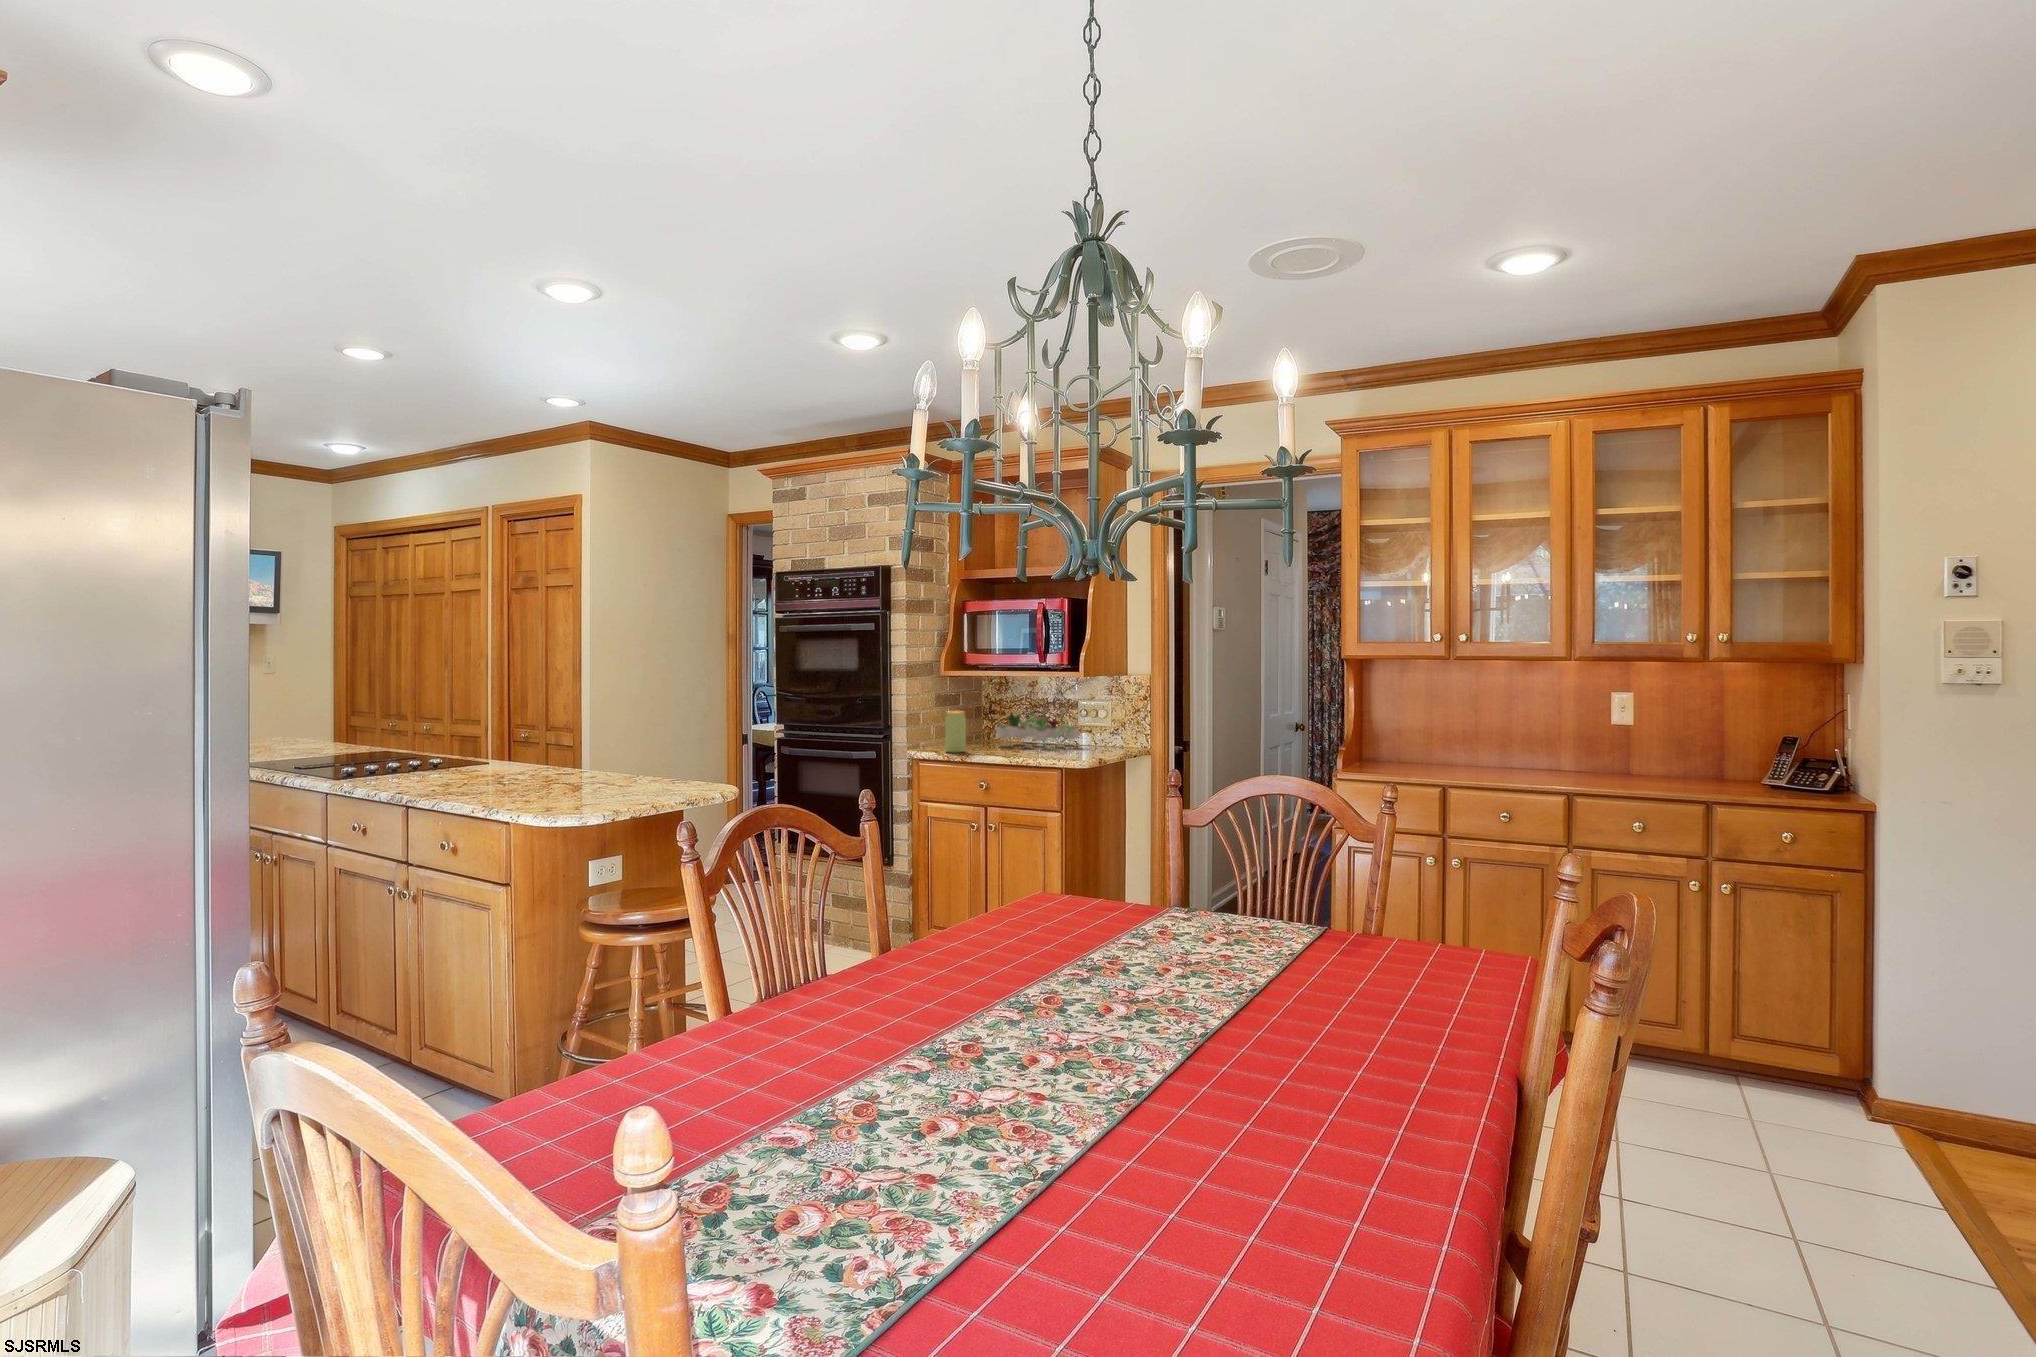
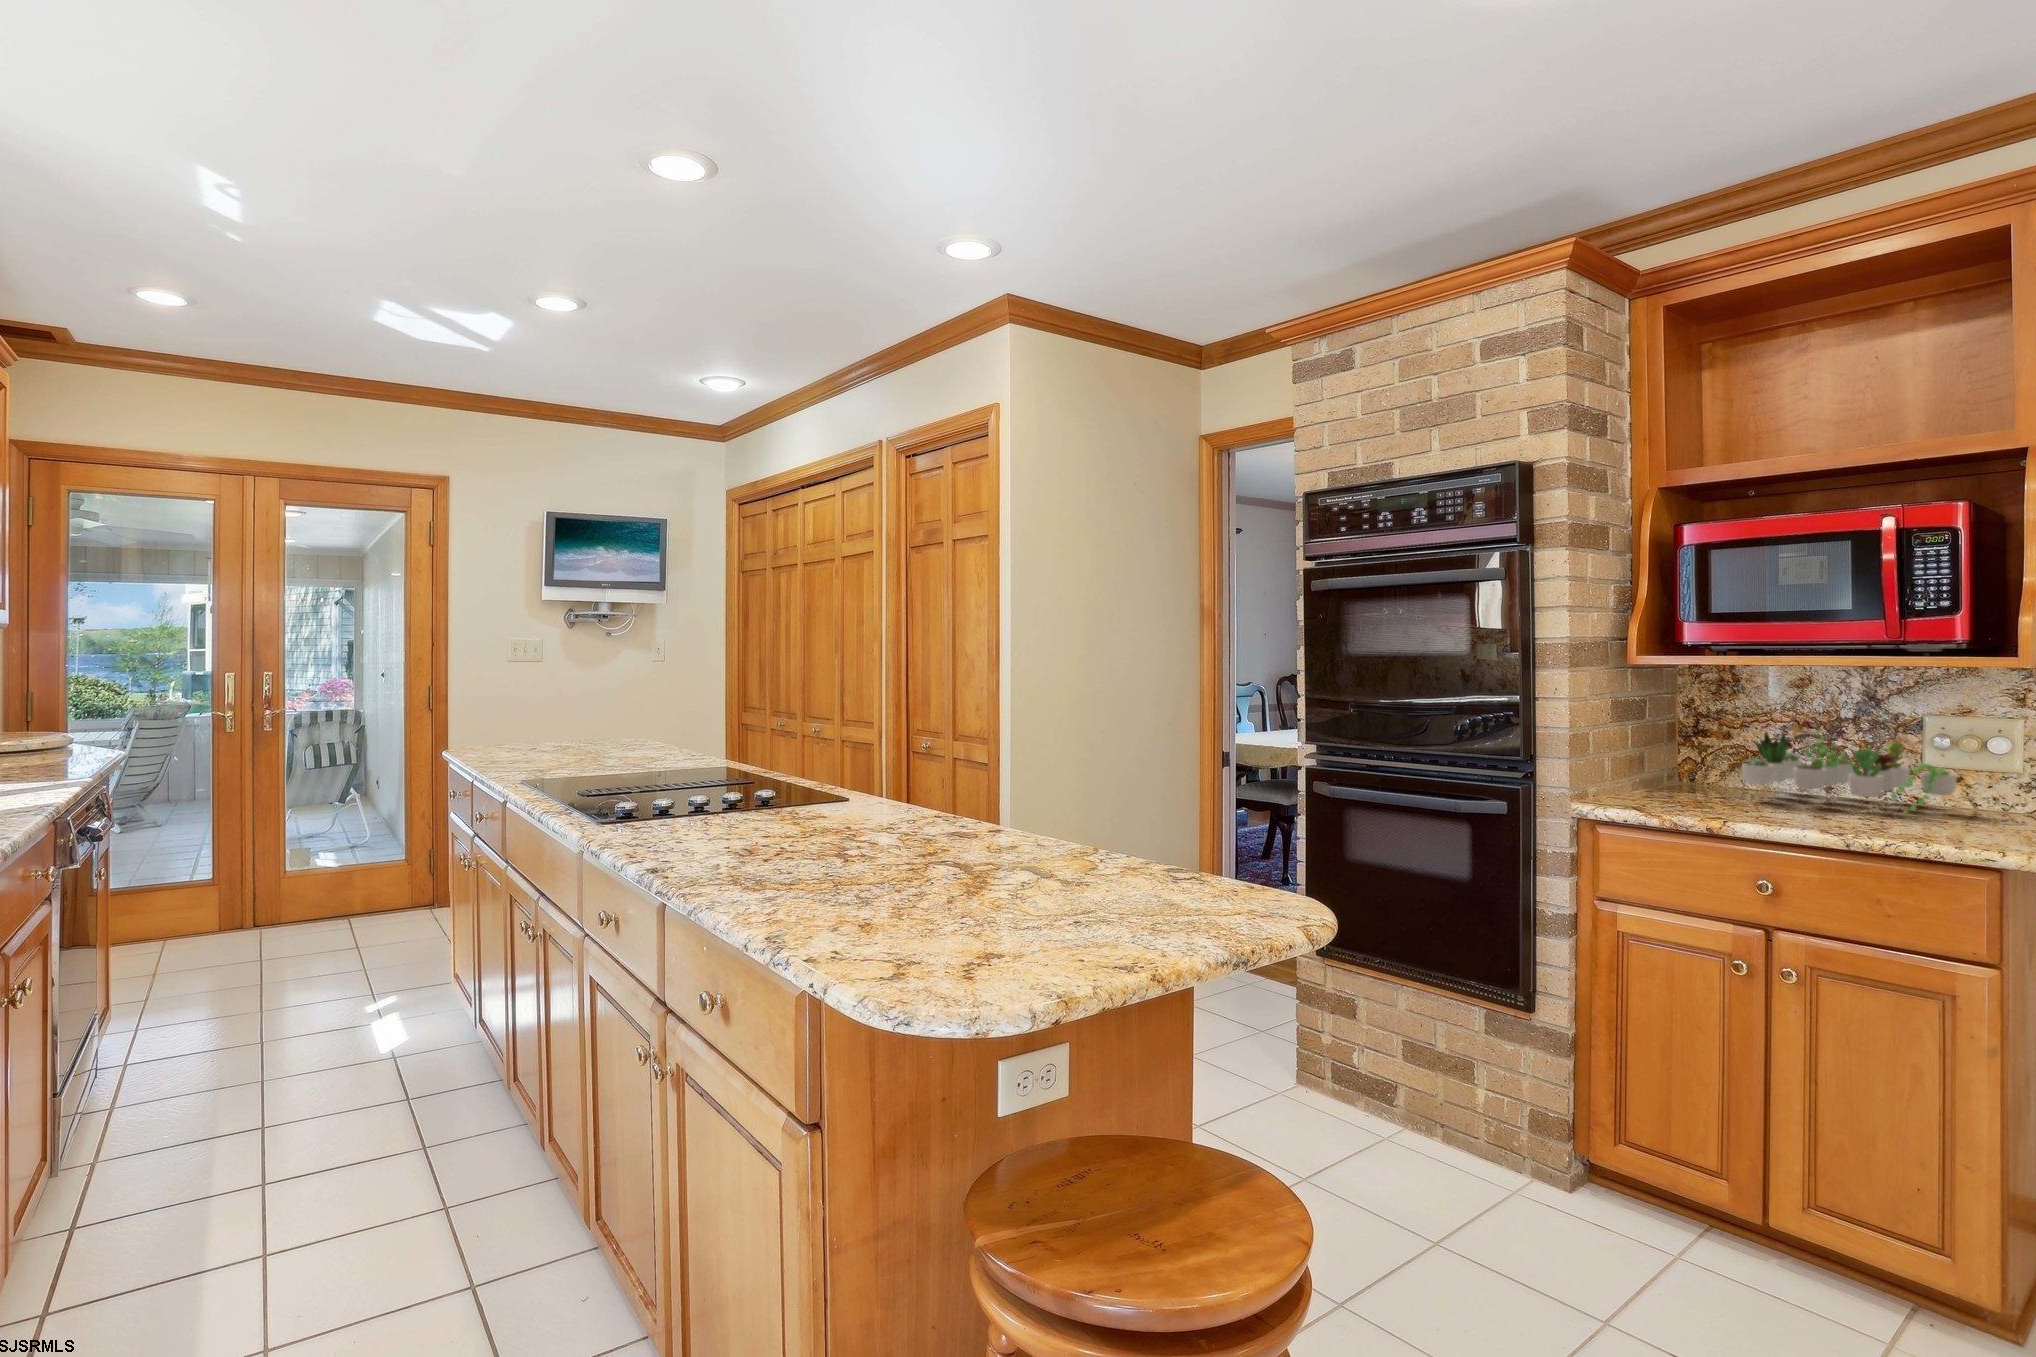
jar: present [945,711,966,752] -> none [1661,732,1710,815]

